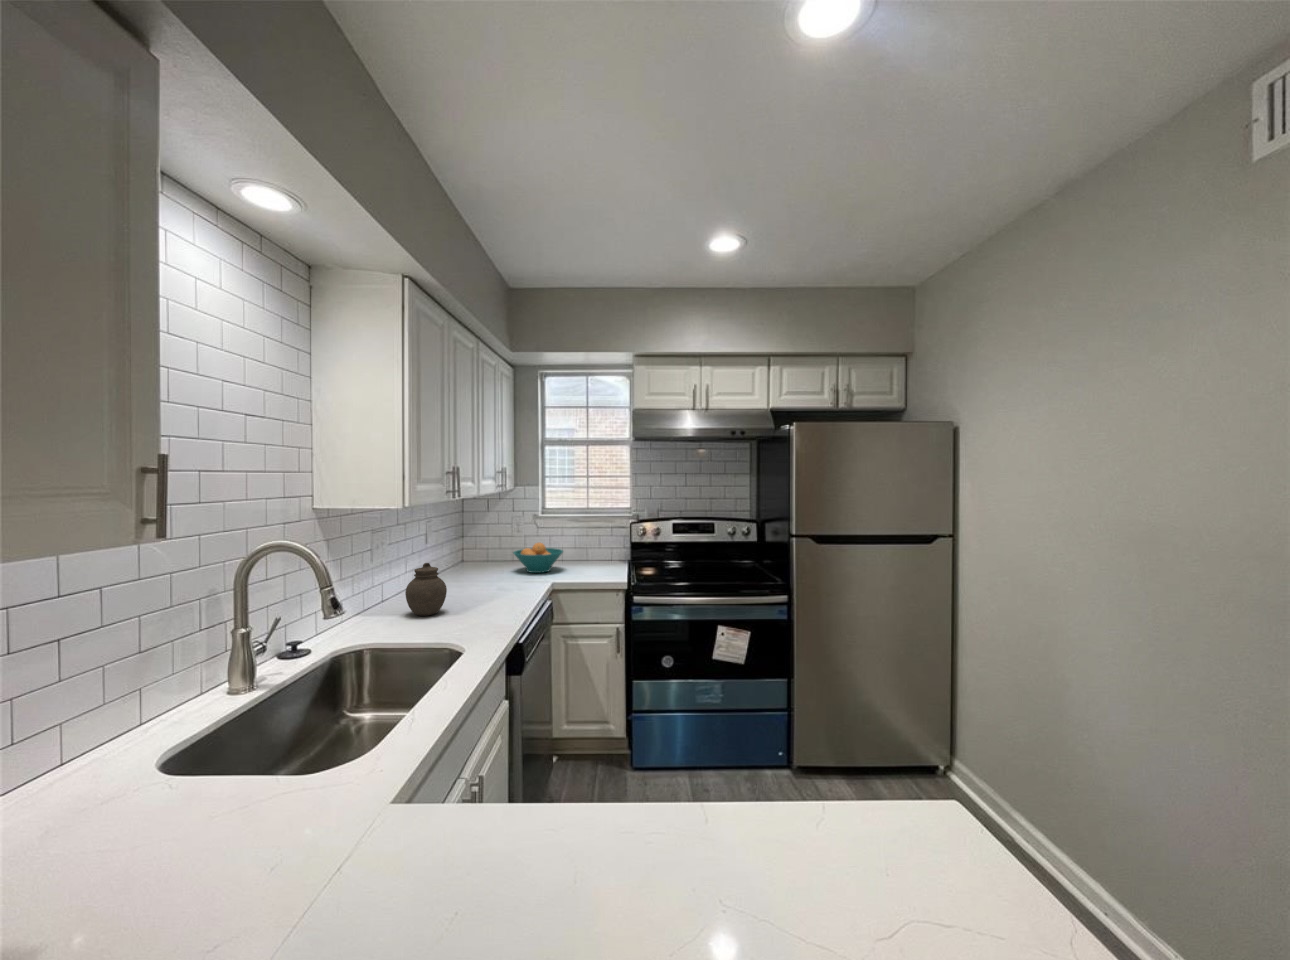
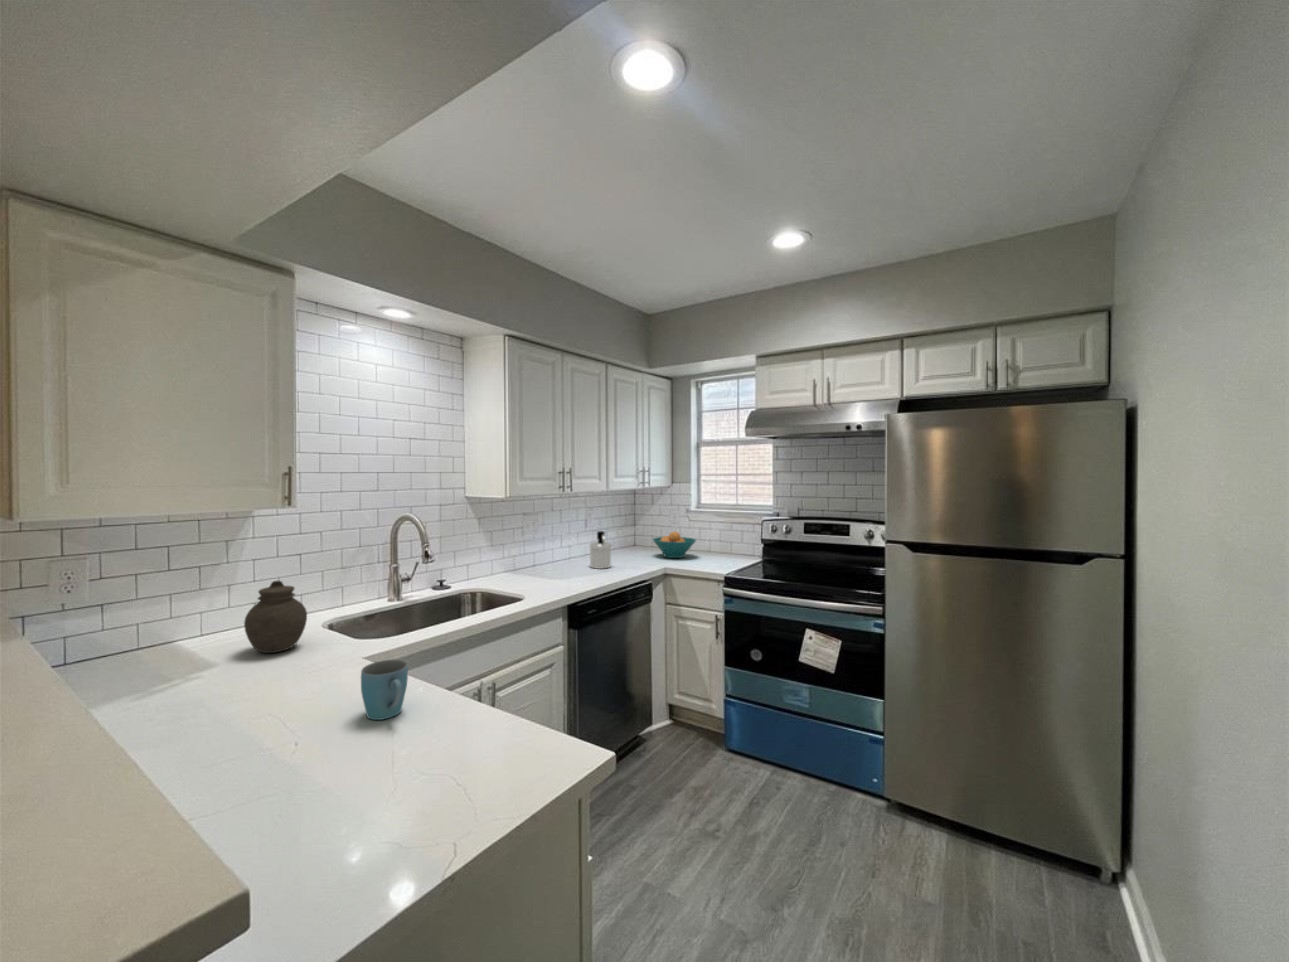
soap dispenser: none [464,550,493,597] -> present [590,531,611,569]
jar: present [405,563,447,616] -> present [244,581,307,653]
mug: none [537,786,630,897] -> present [361,660,408,720]

